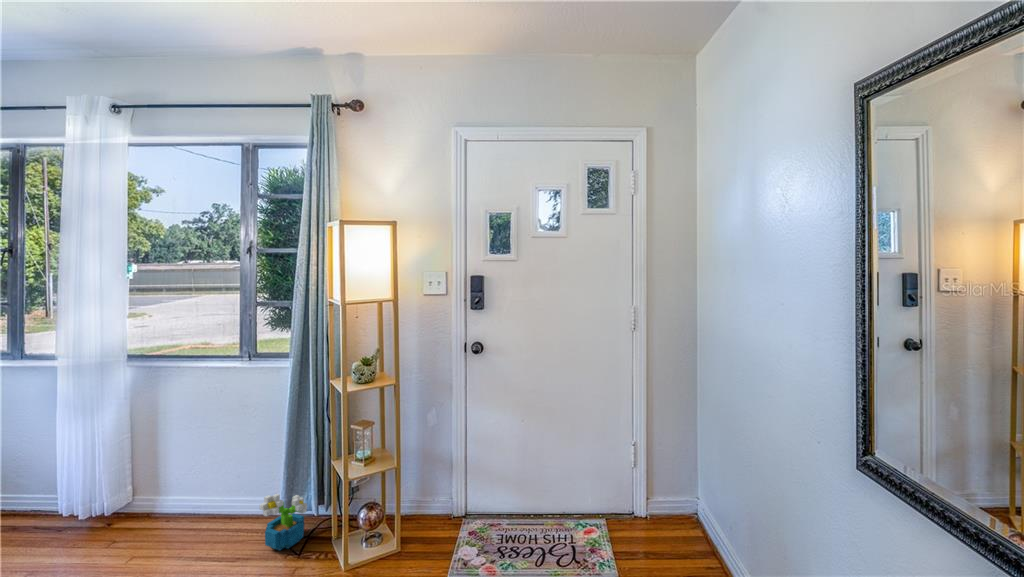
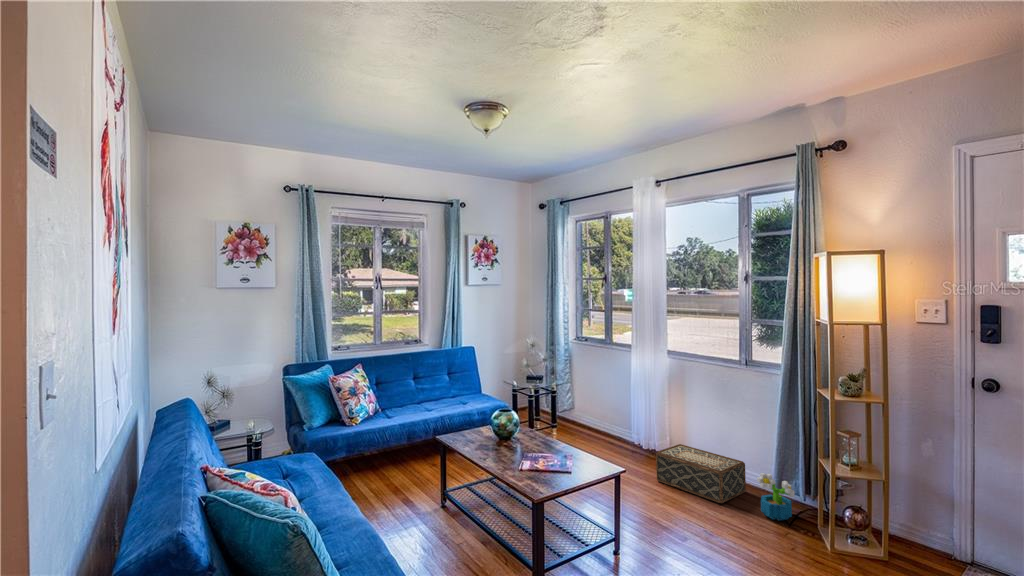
woven basket: none [104,483,251,555] -> present [656,444,746,503]

